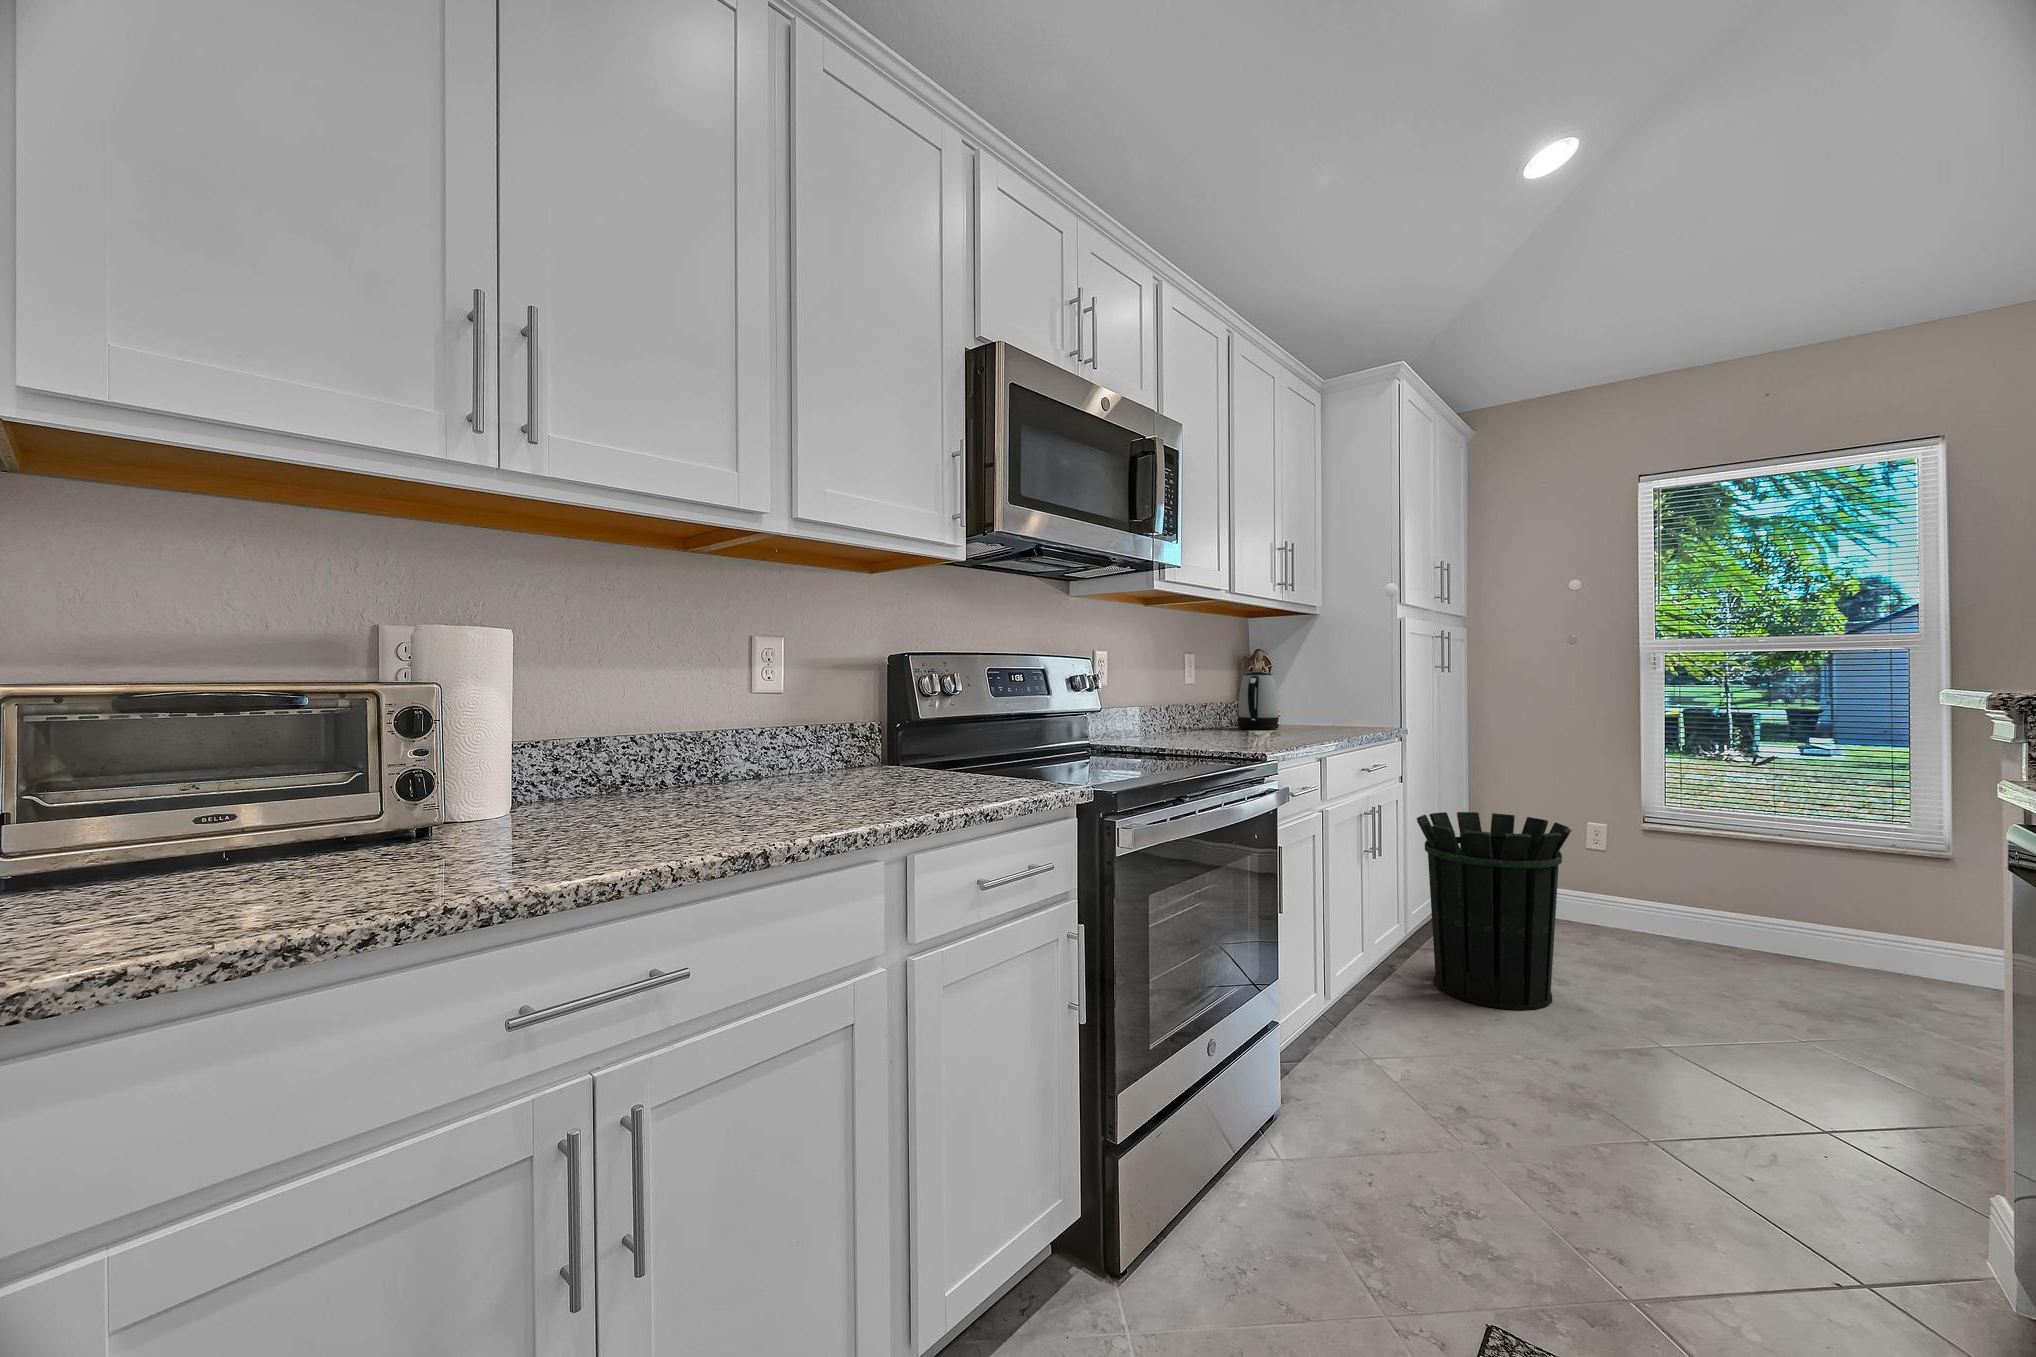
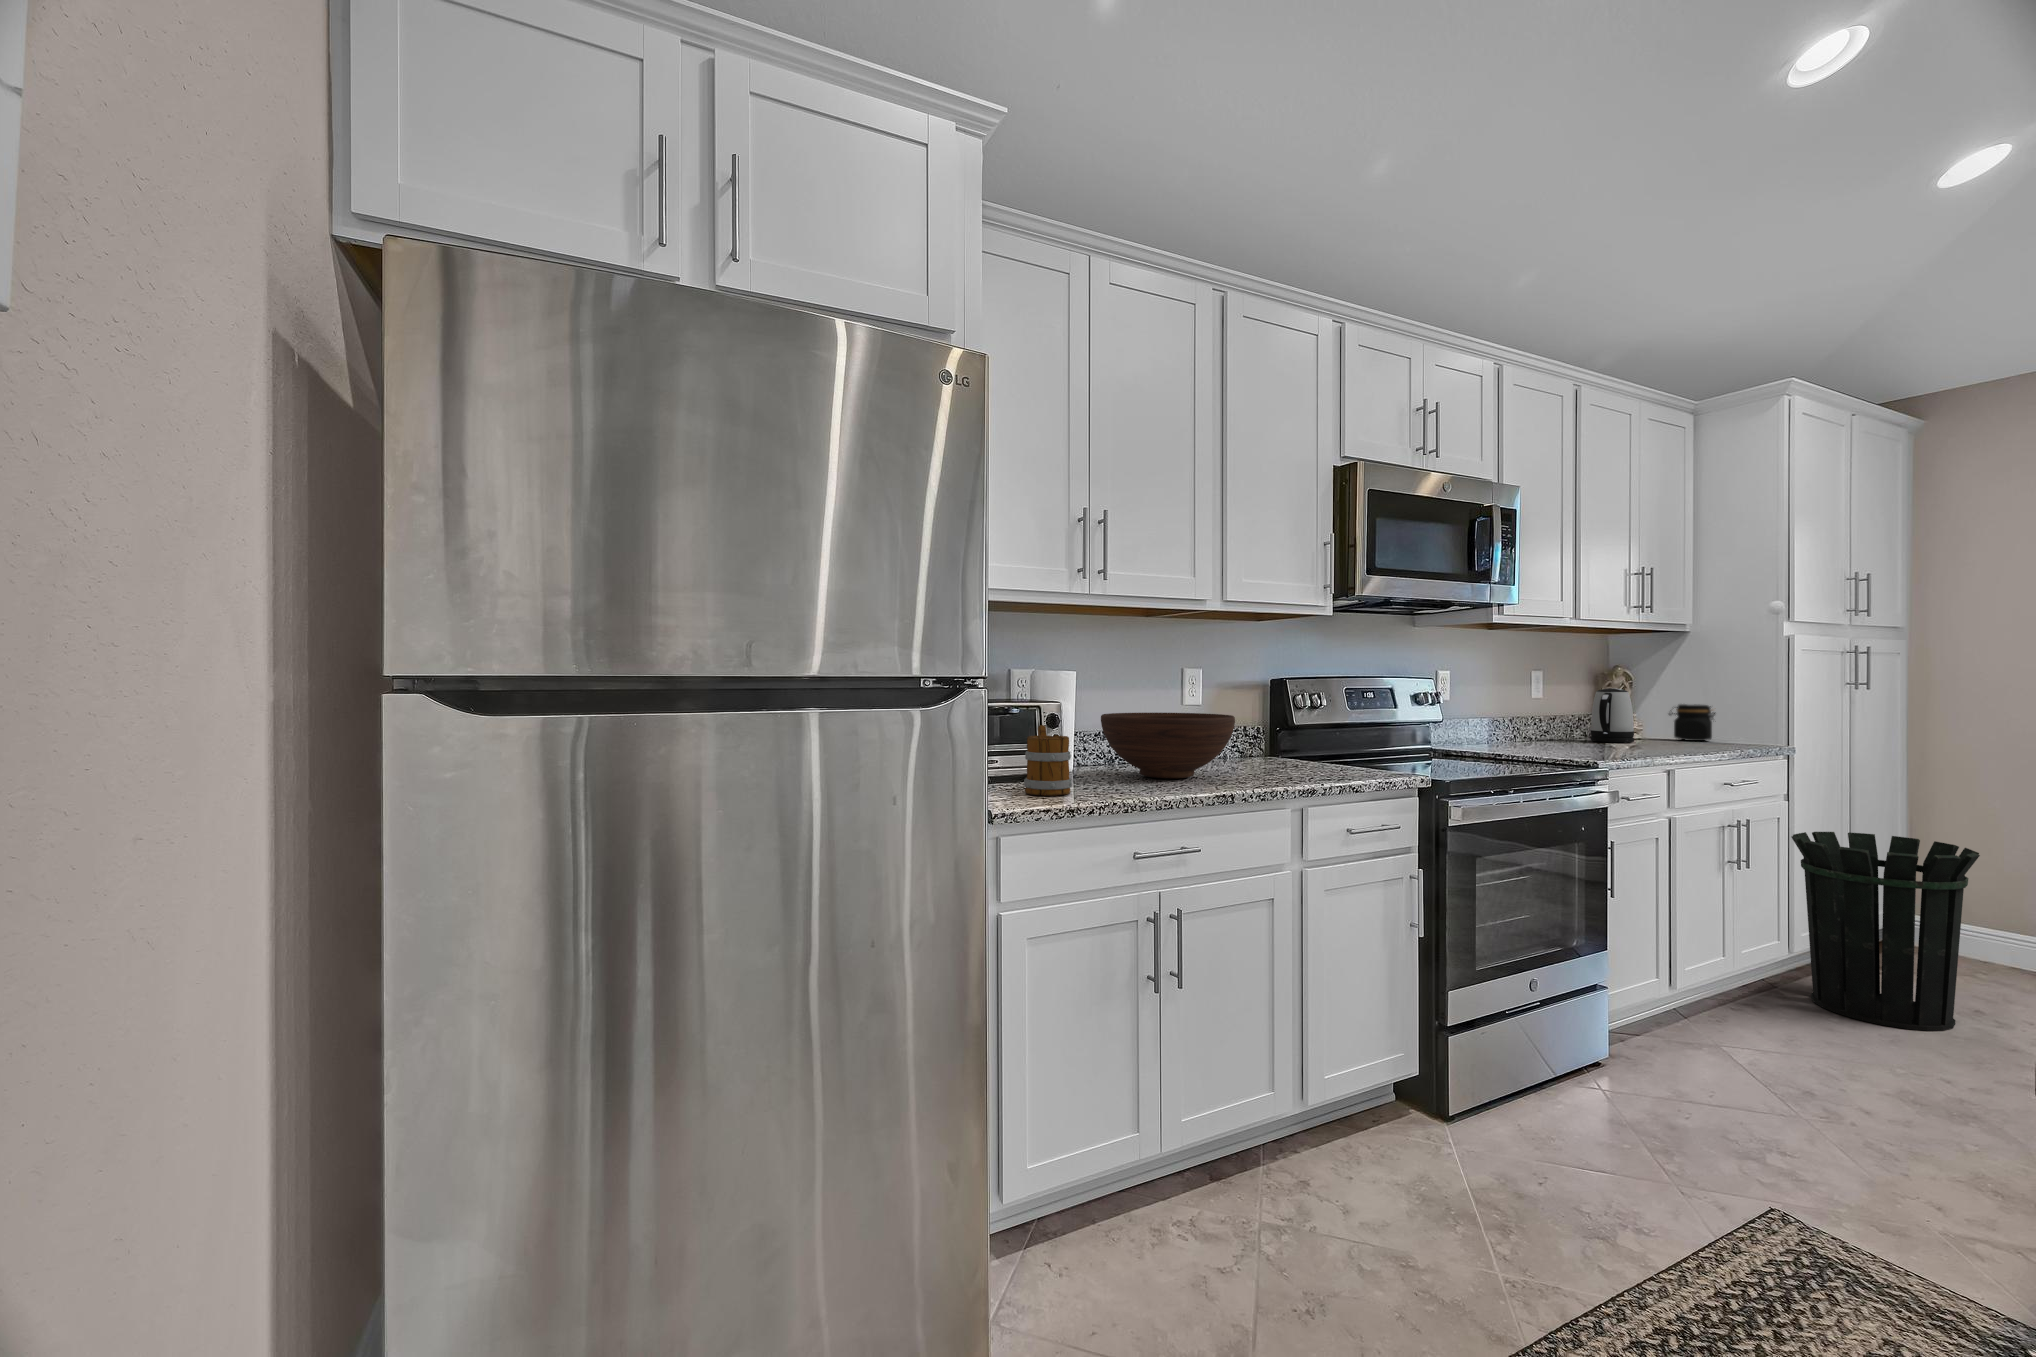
jar: none [1304,688,1347,725] -> present [1669,704,1715,741]
fruit bowl: none [549,702,800,818] -> present [1101,713,1235,778]
mug: none [254,730,394,896] -> present [1024,725,1072,796]

